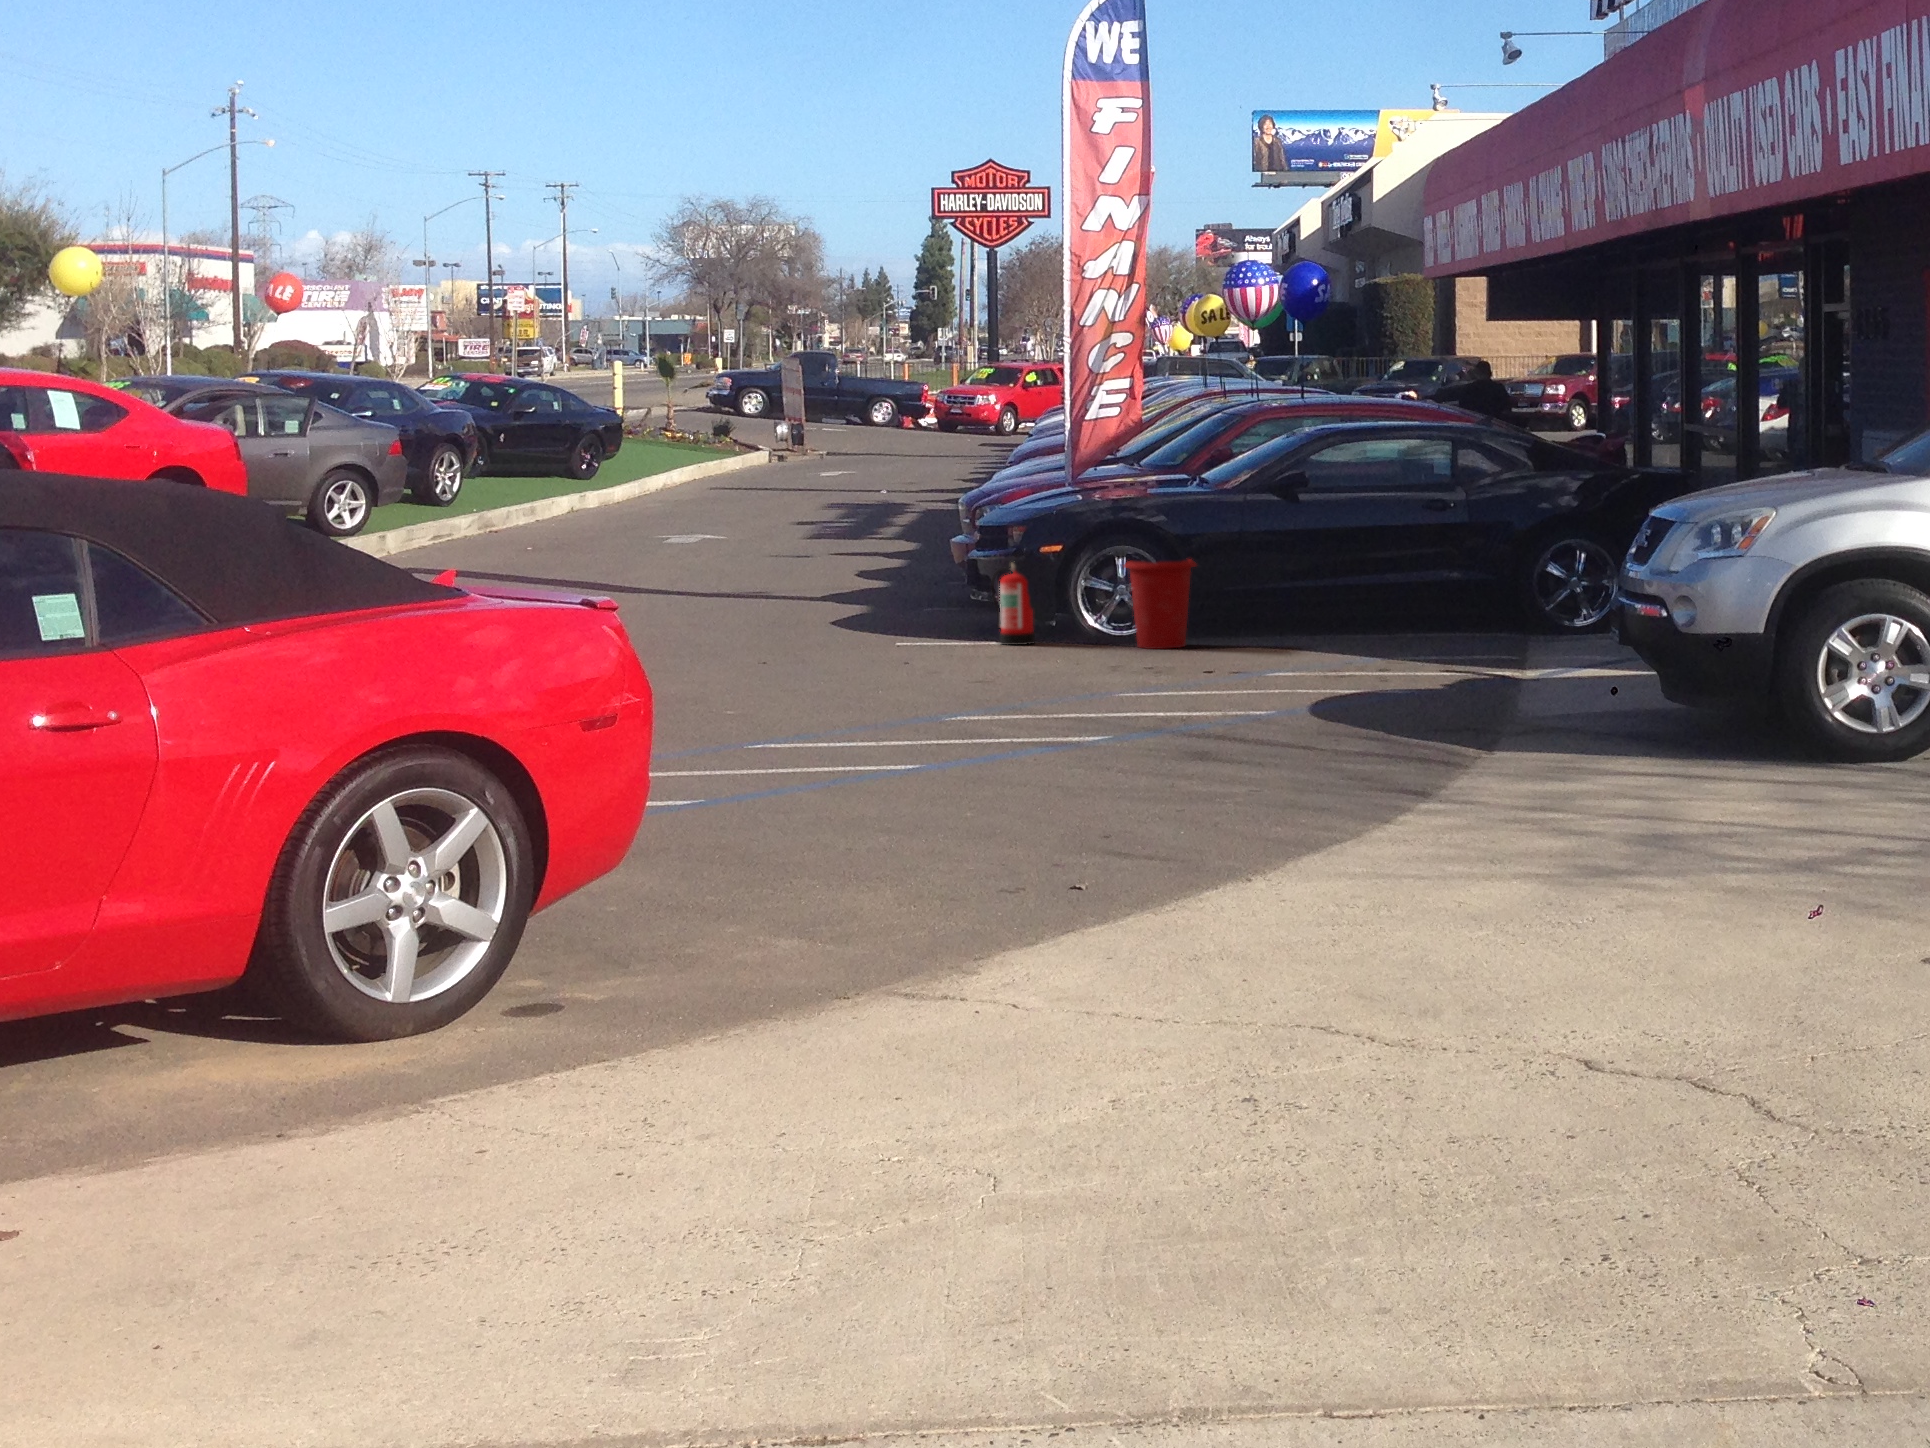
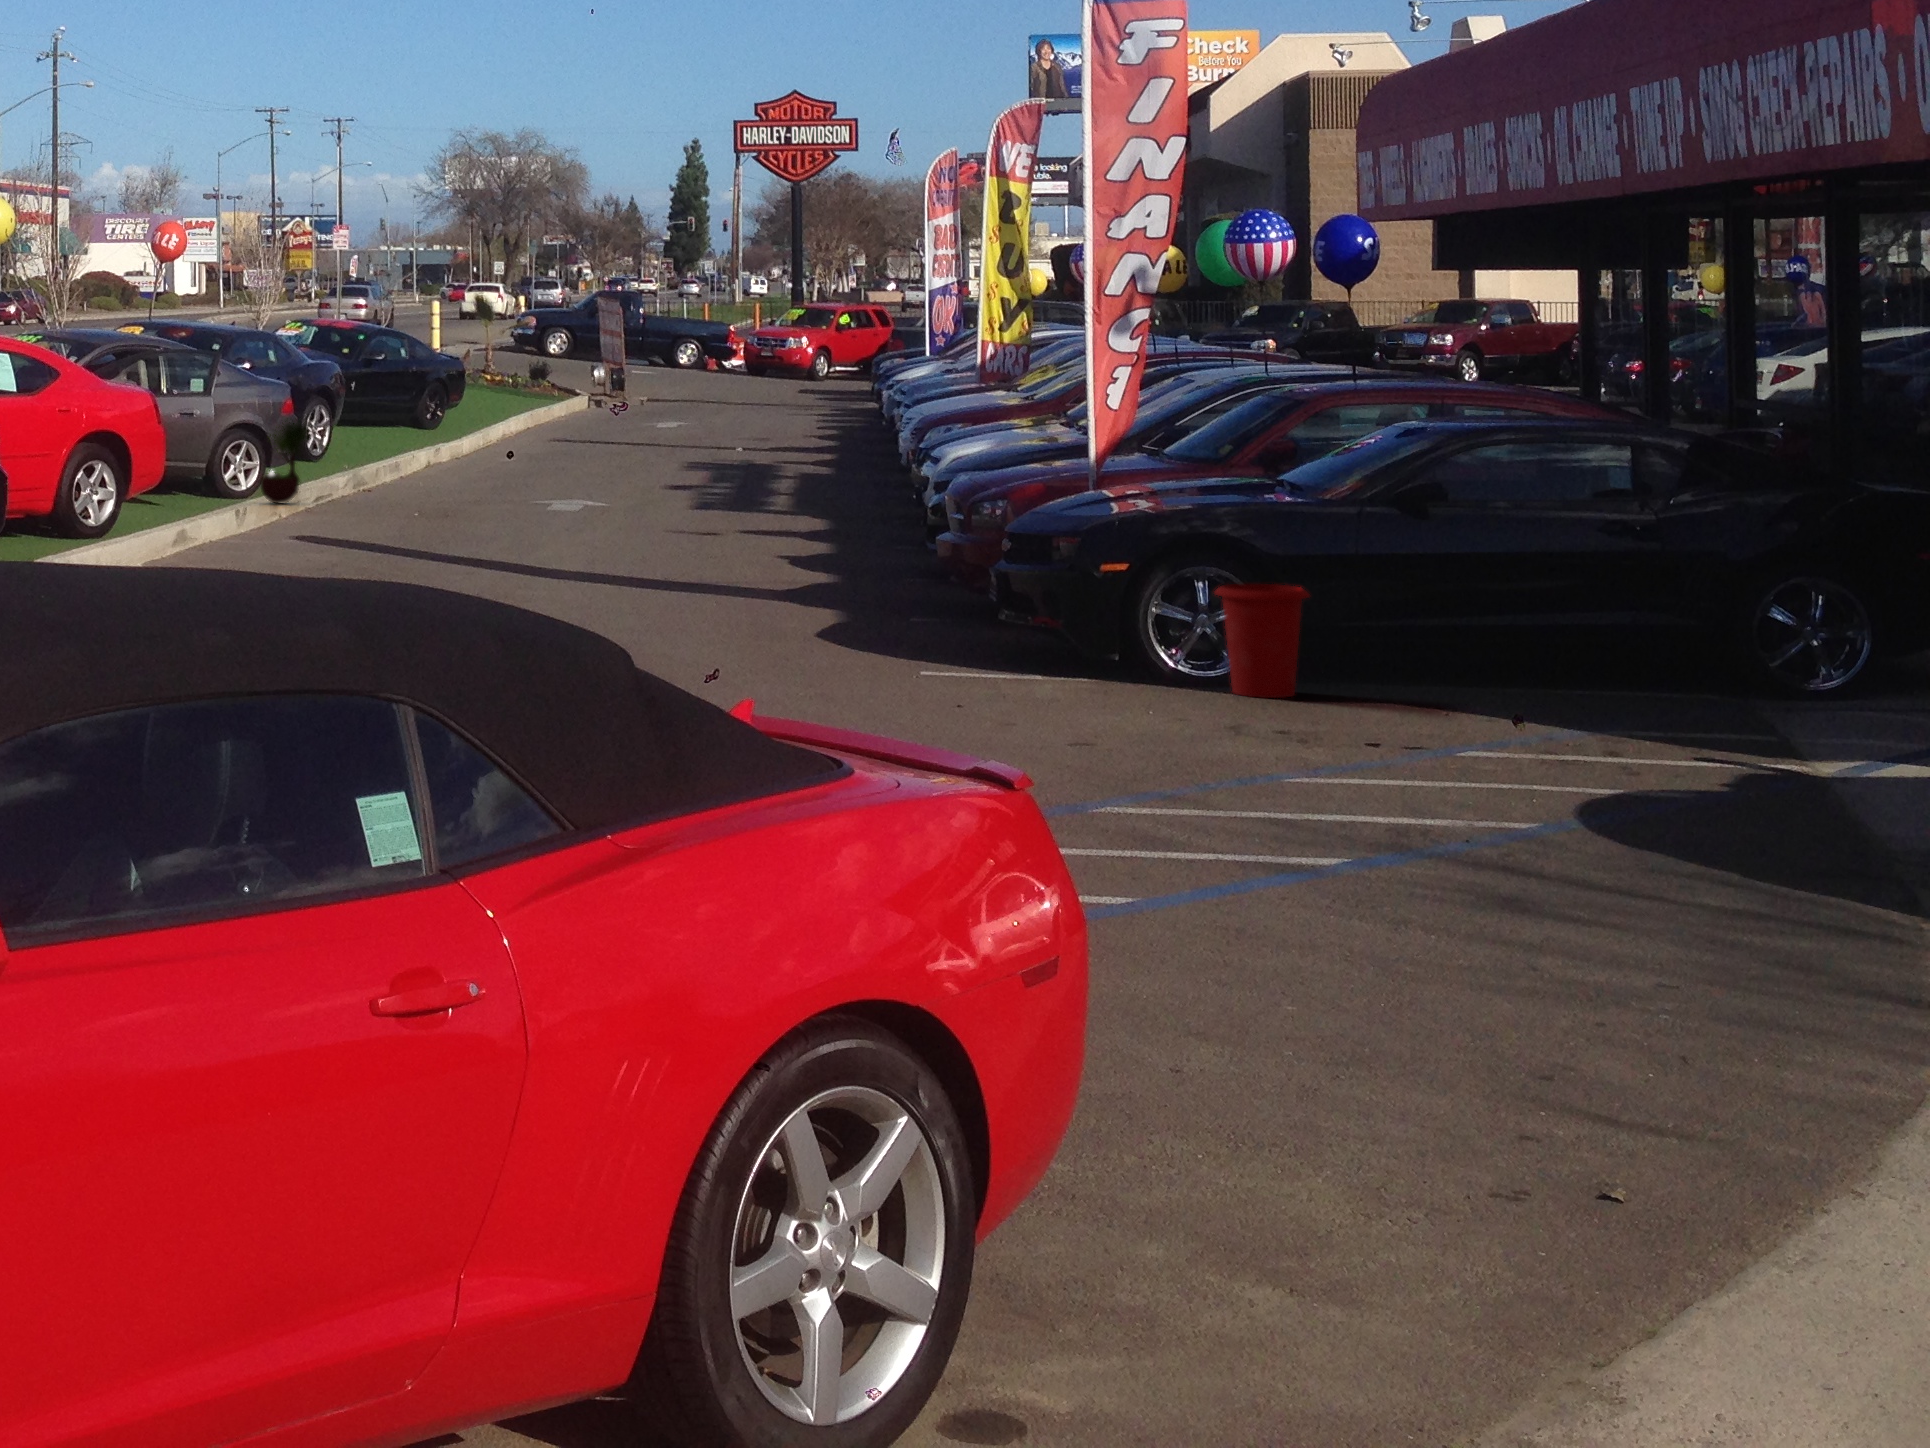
potted tree: none [369,456,421,544] -> present [260,421,311,504]
fire extinguisher: present [991,564,1035,645] -> none [1041,578,1110,682]

